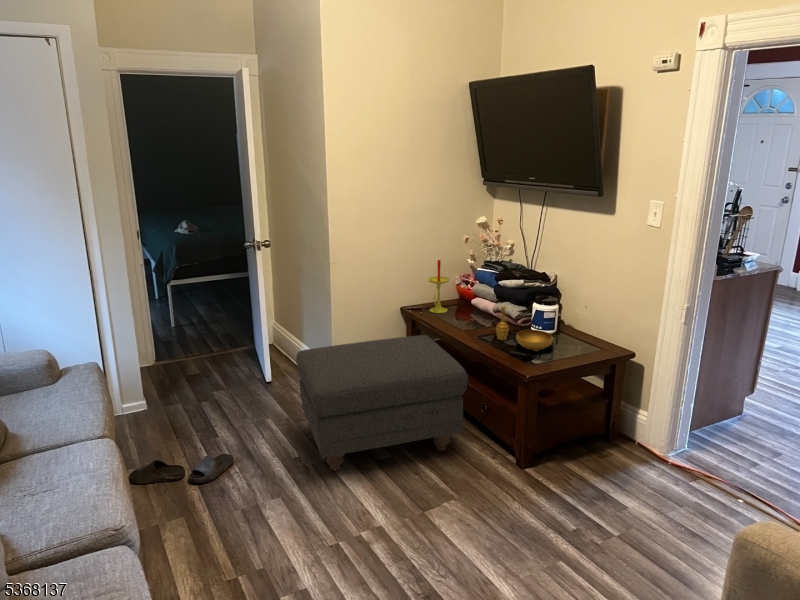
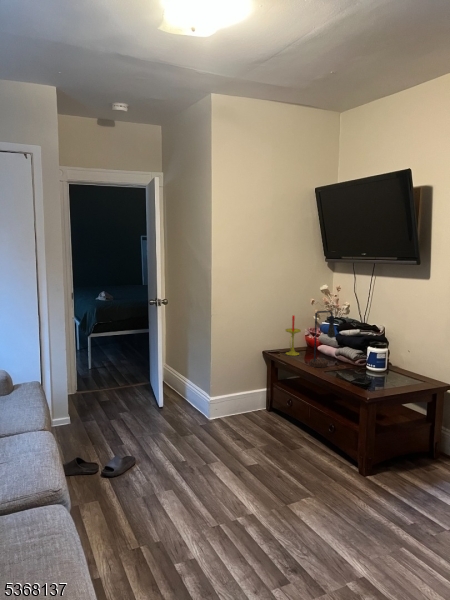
table lamp: none [460,256,493,331] -> present [310,311,335,367]
decorative bowl: present [496,306,553,351] -> none [339,347,385,382]
ottoman: present [296,335,468,471] -> none [186,370,319,471]

